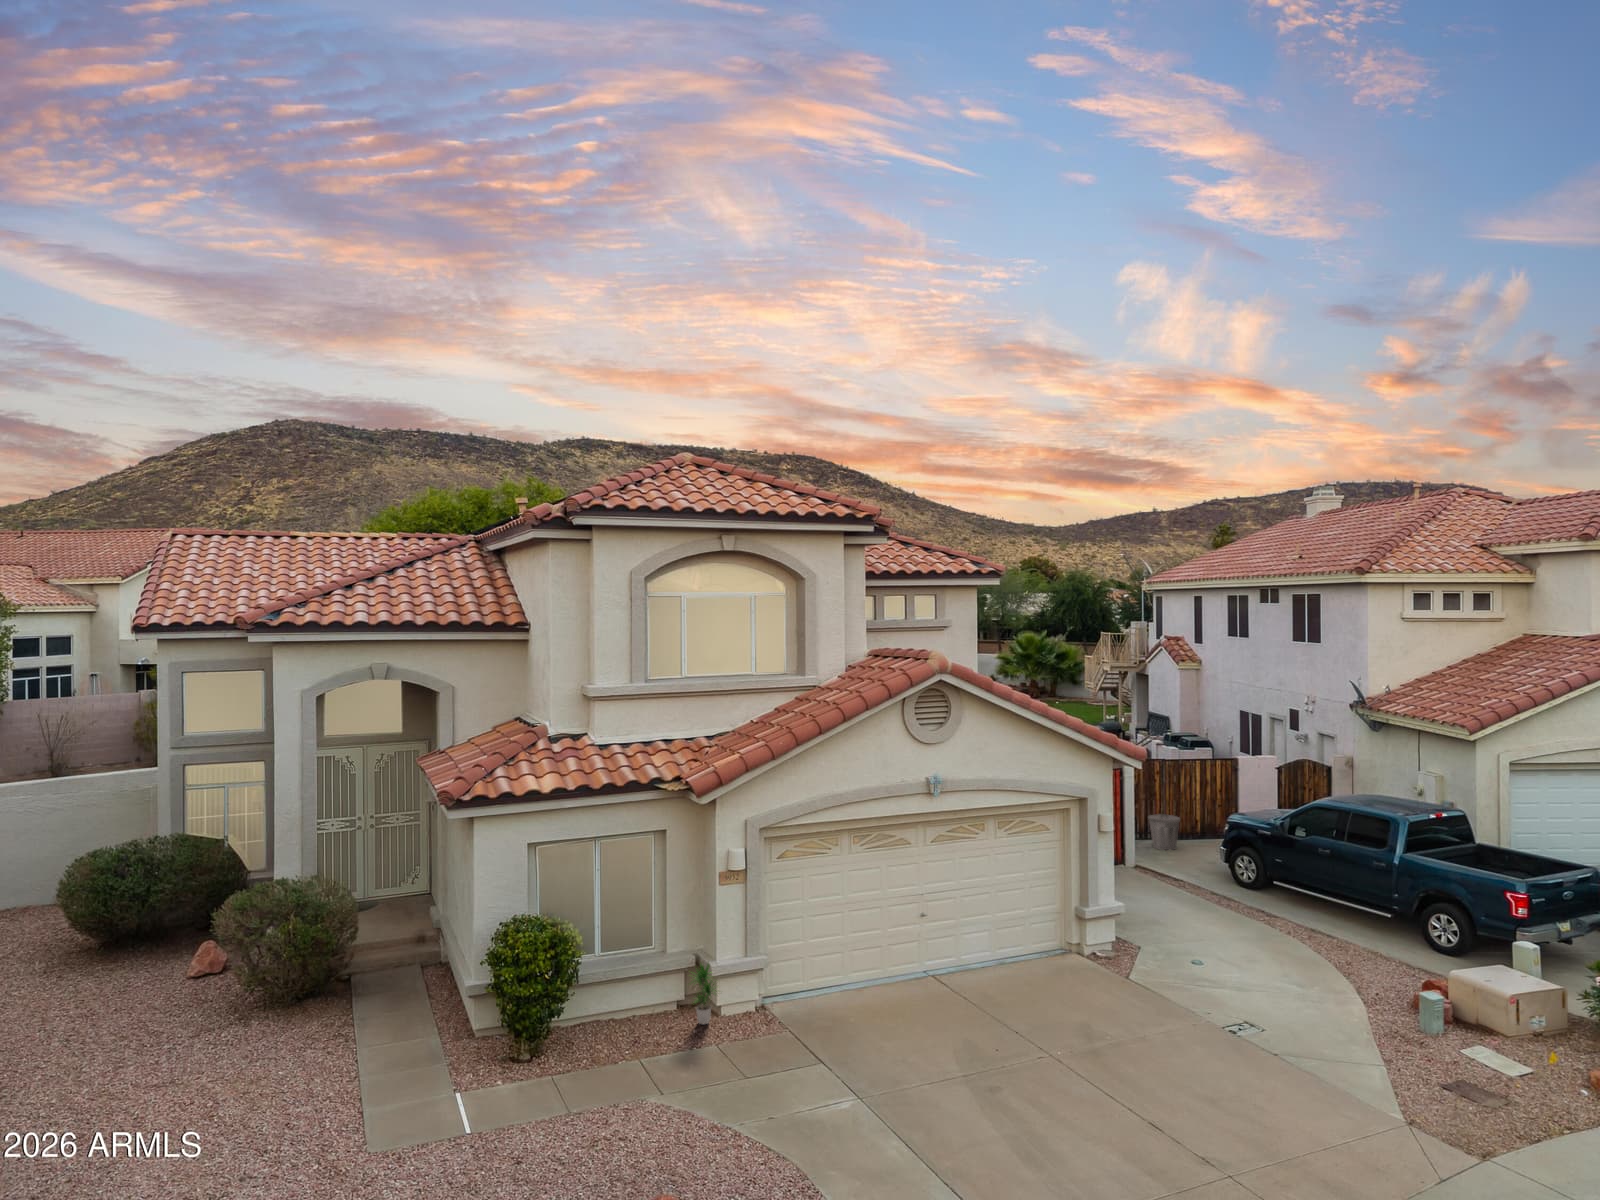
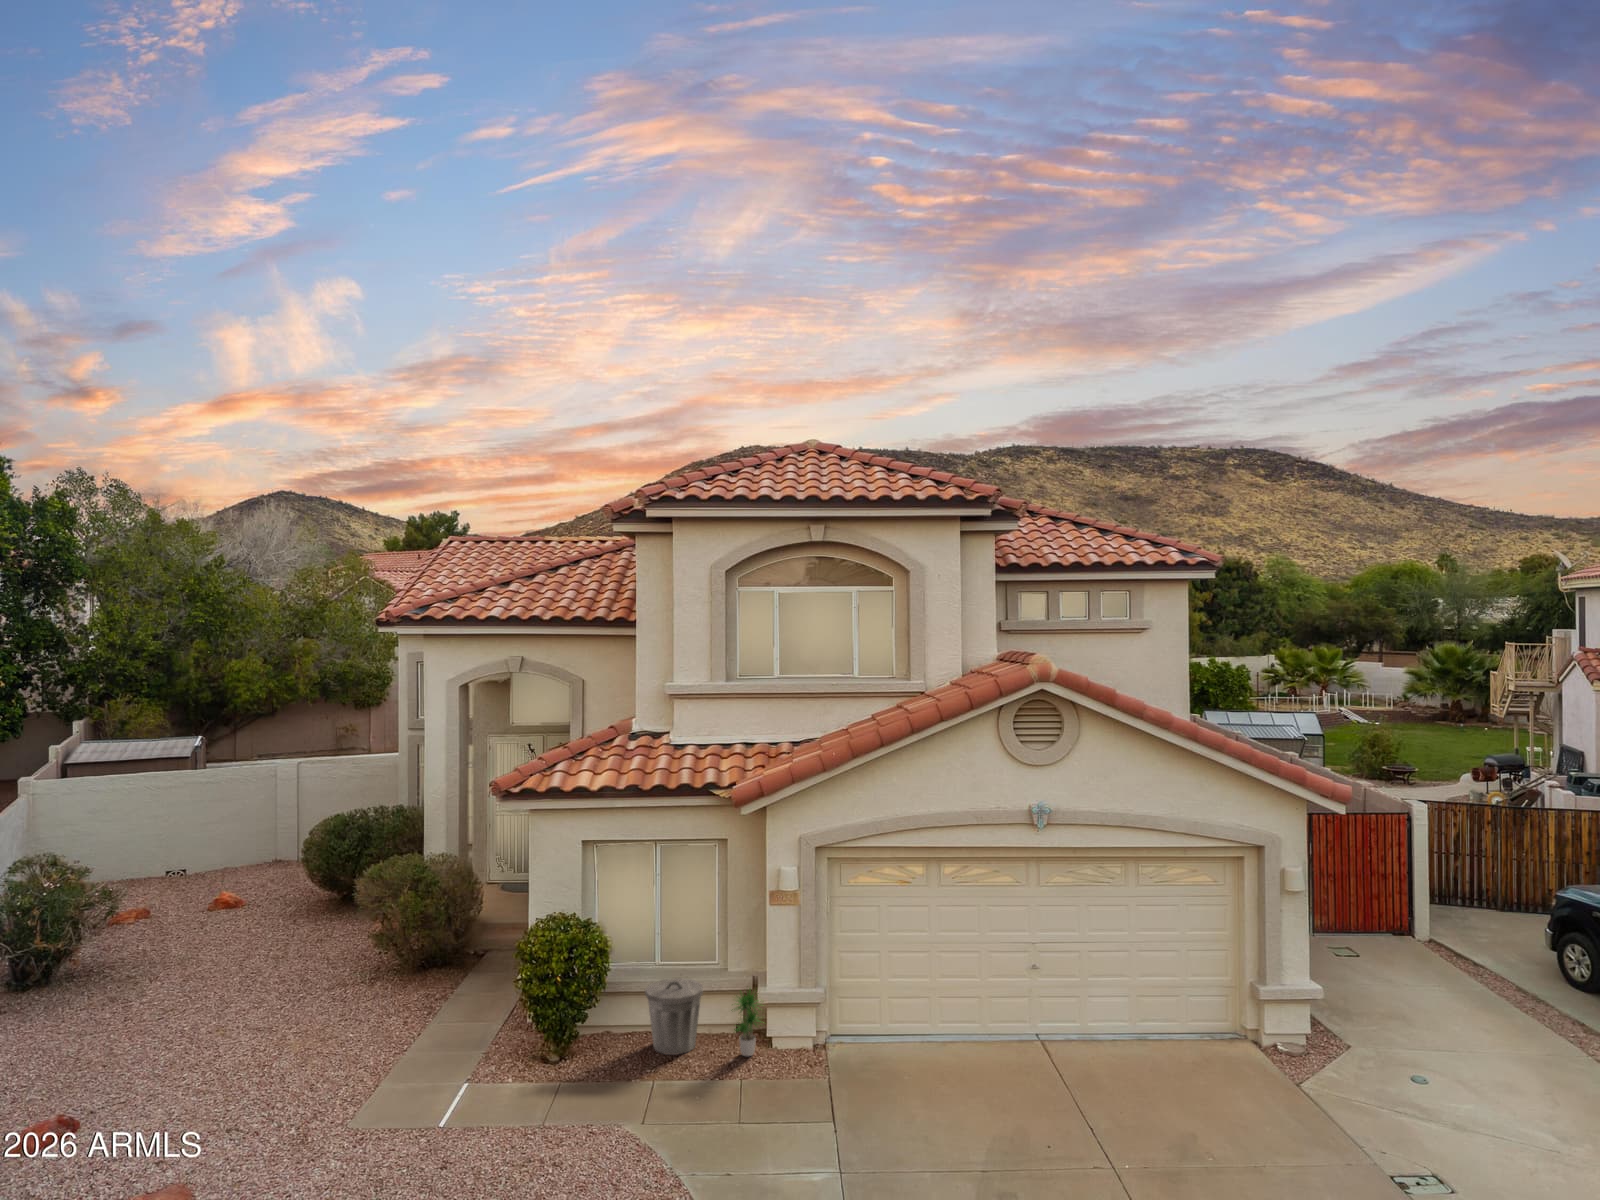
trash can: present [1148,814,1180,850] -> present [645,978,703,1055]

